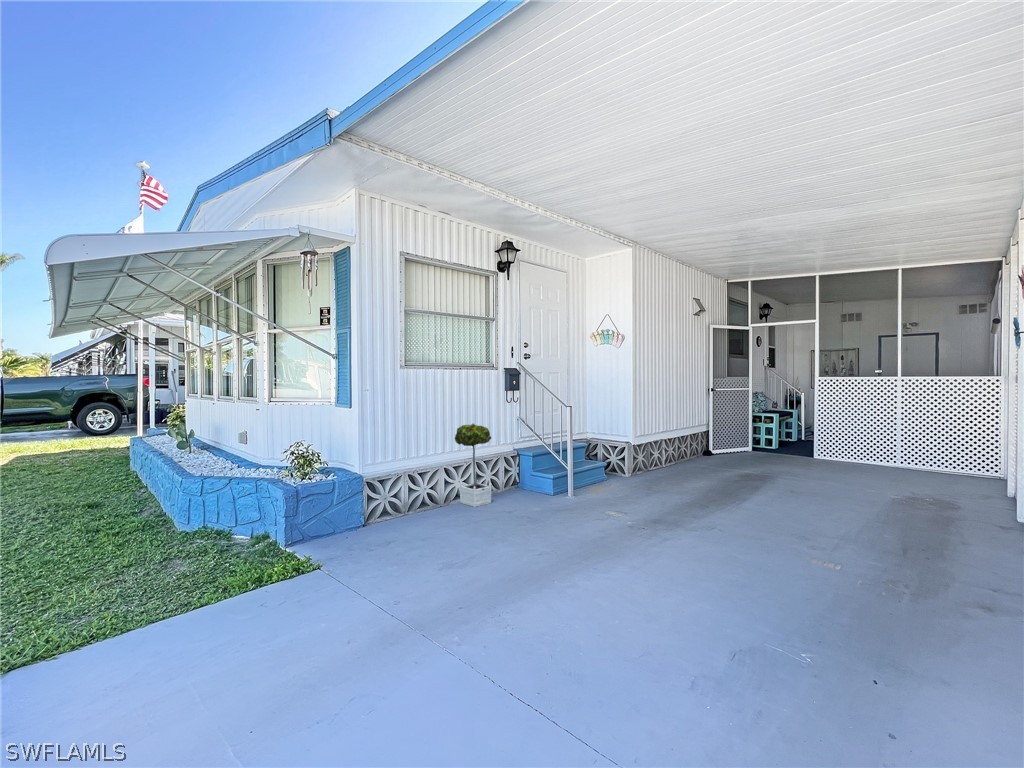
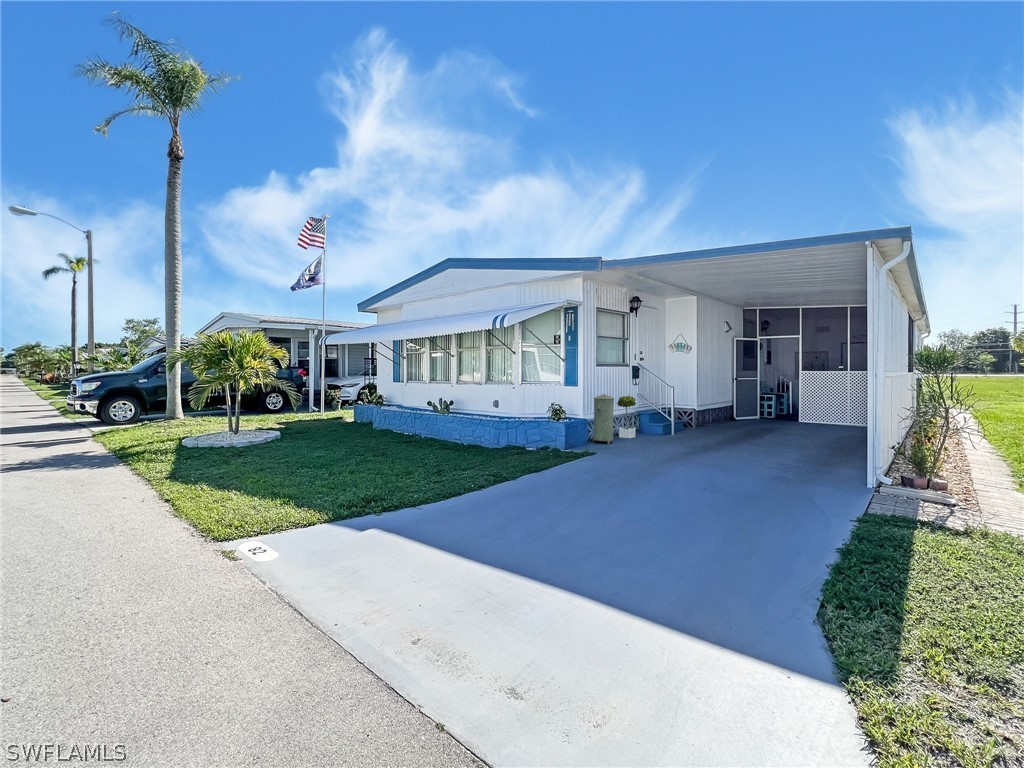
trash can: none [376,424,419,530] -> present [593,394,614,444]

